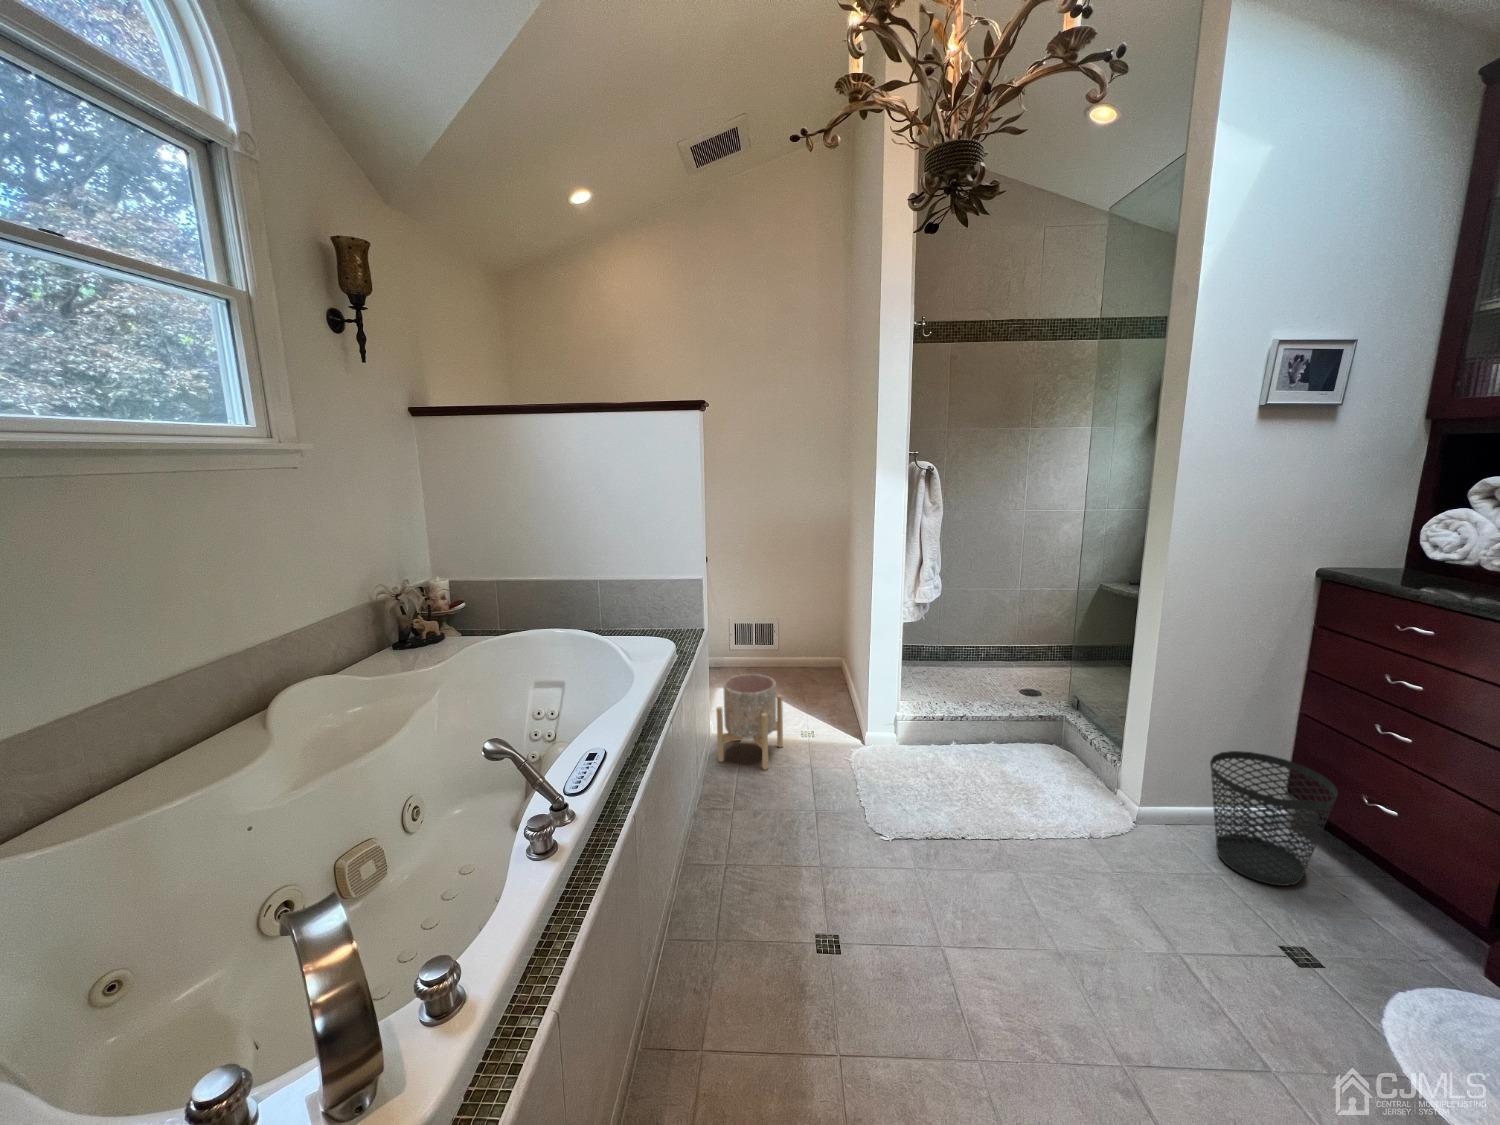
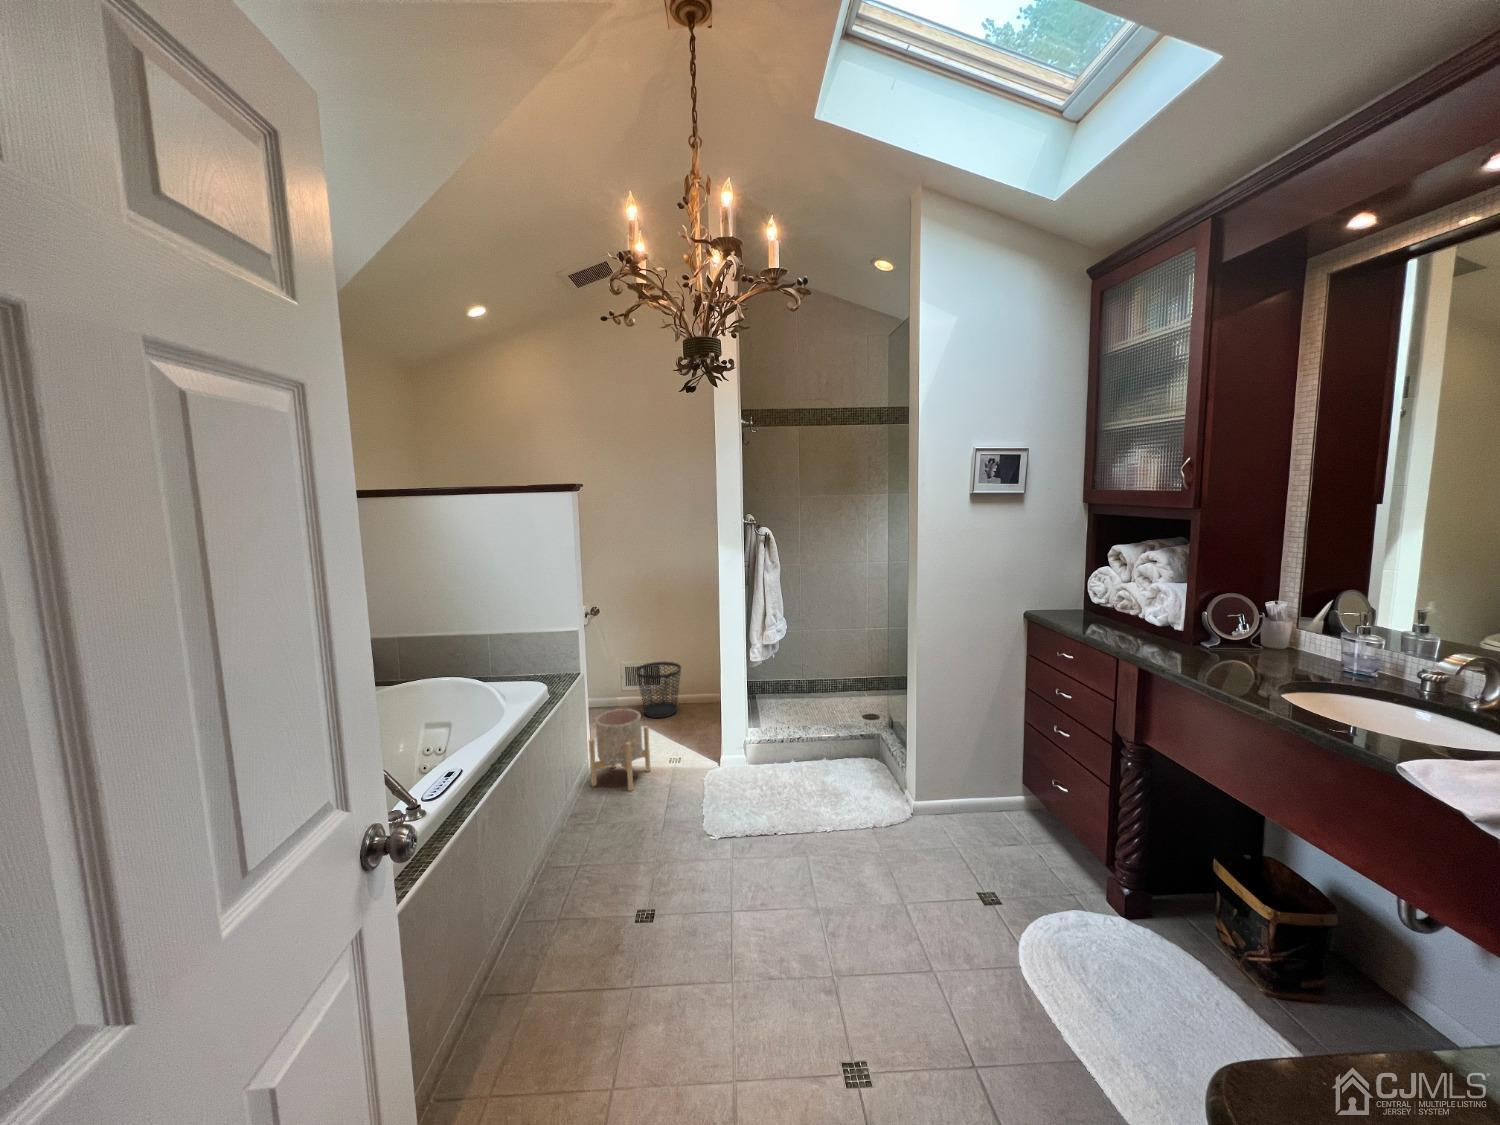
wastebasket: present [1210,751,1338,886] -> present [636,662,681,718]

